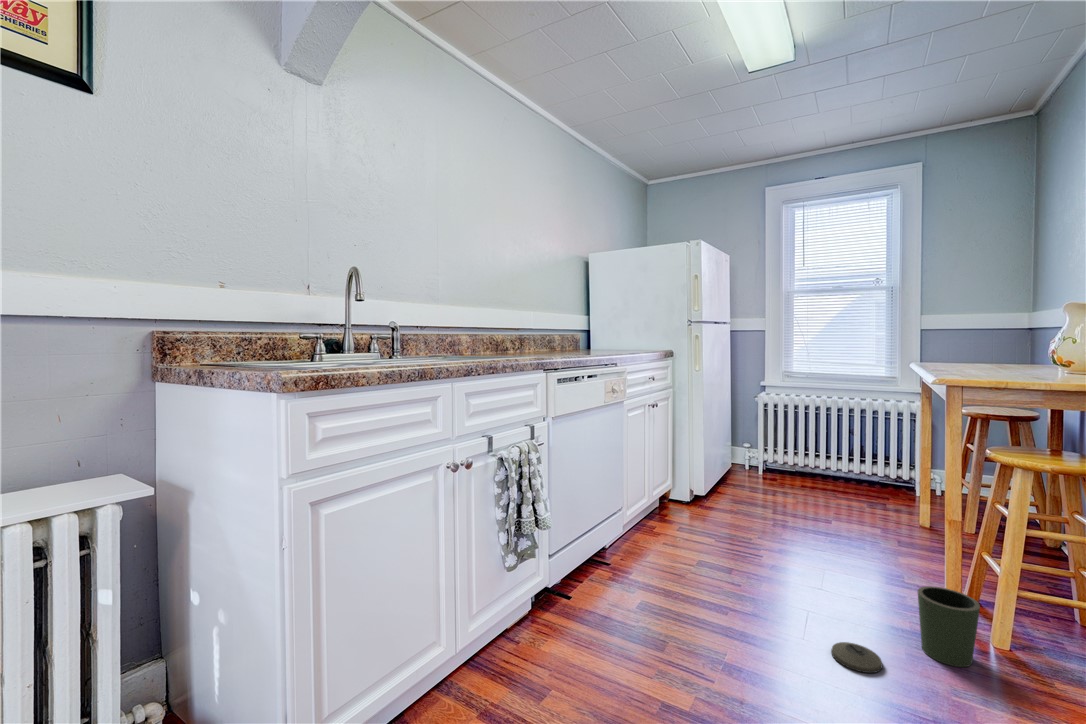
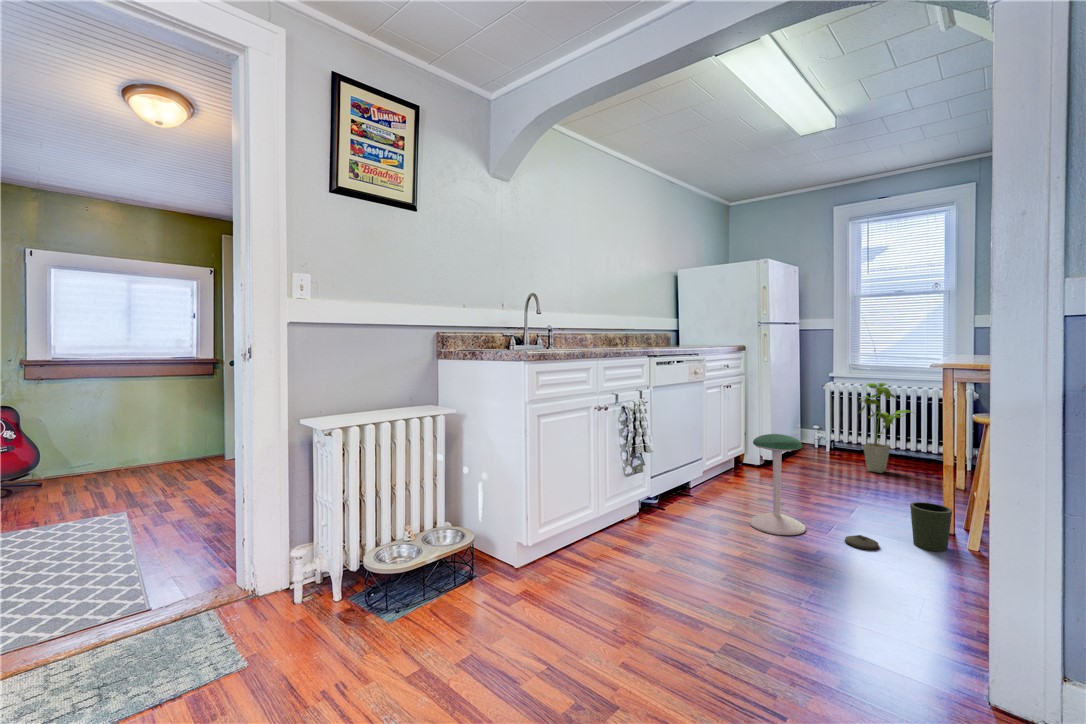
house plant: none [803,398,871,509] -> present [860,383,912,473]
stool: none [691,487,772,648] -> present [749,434,806,535]

